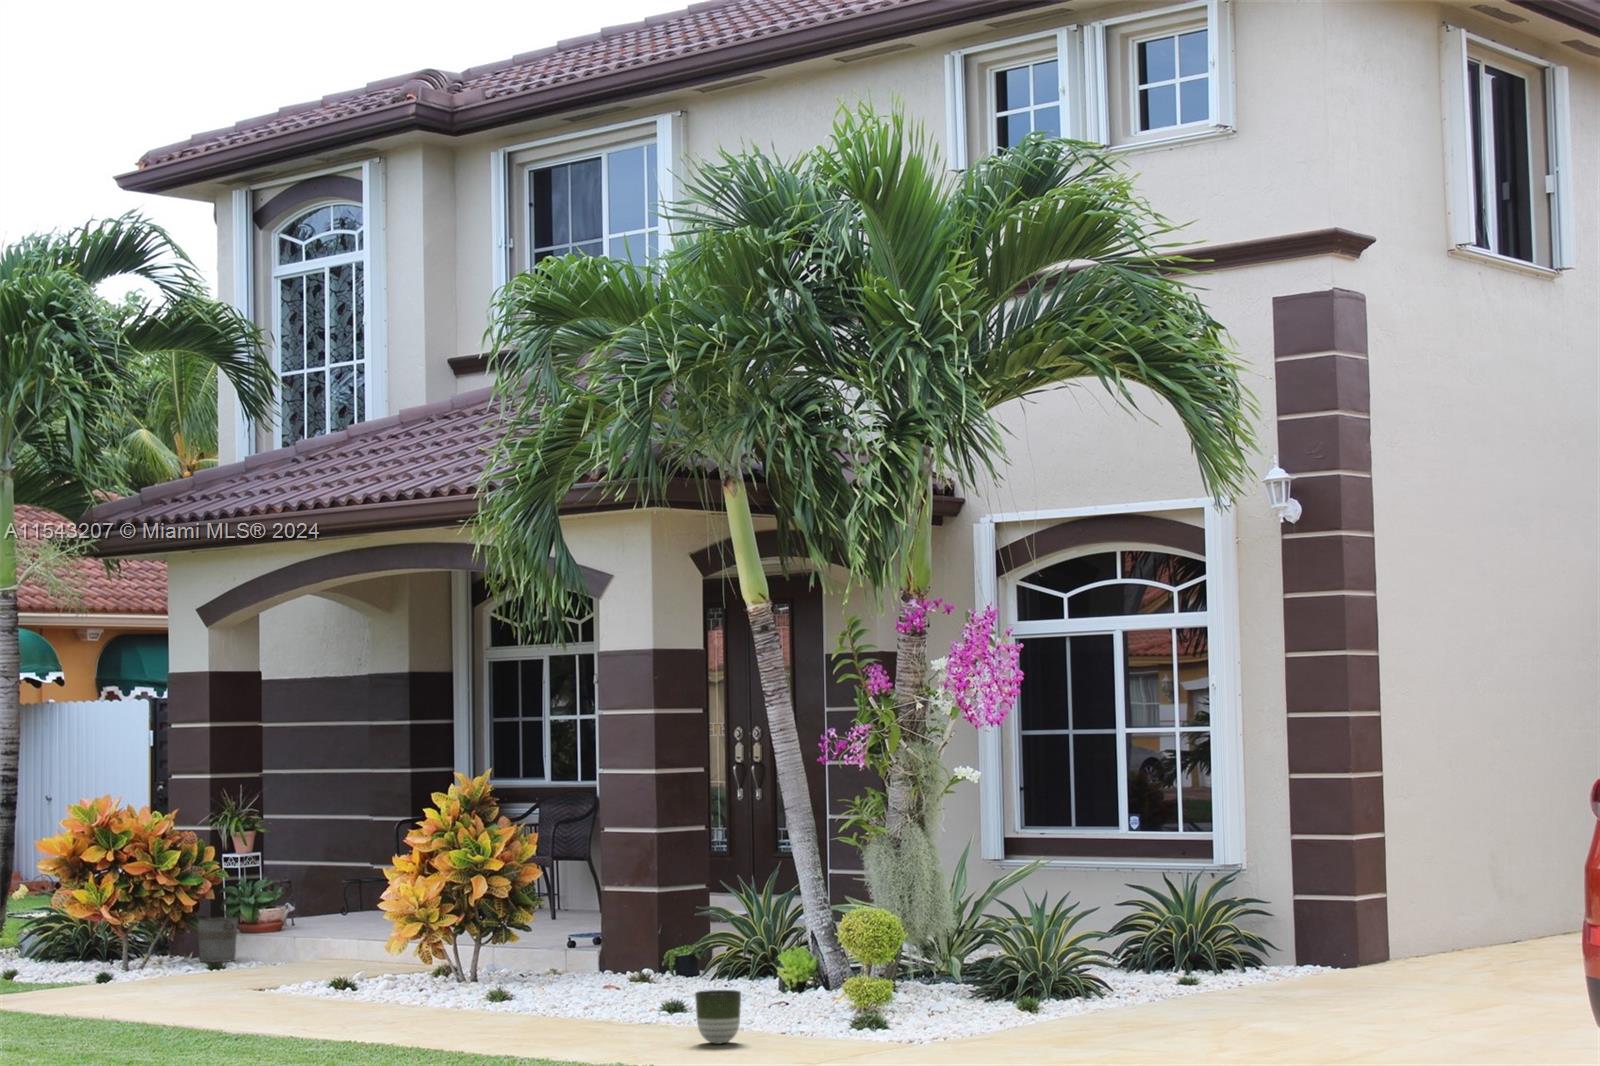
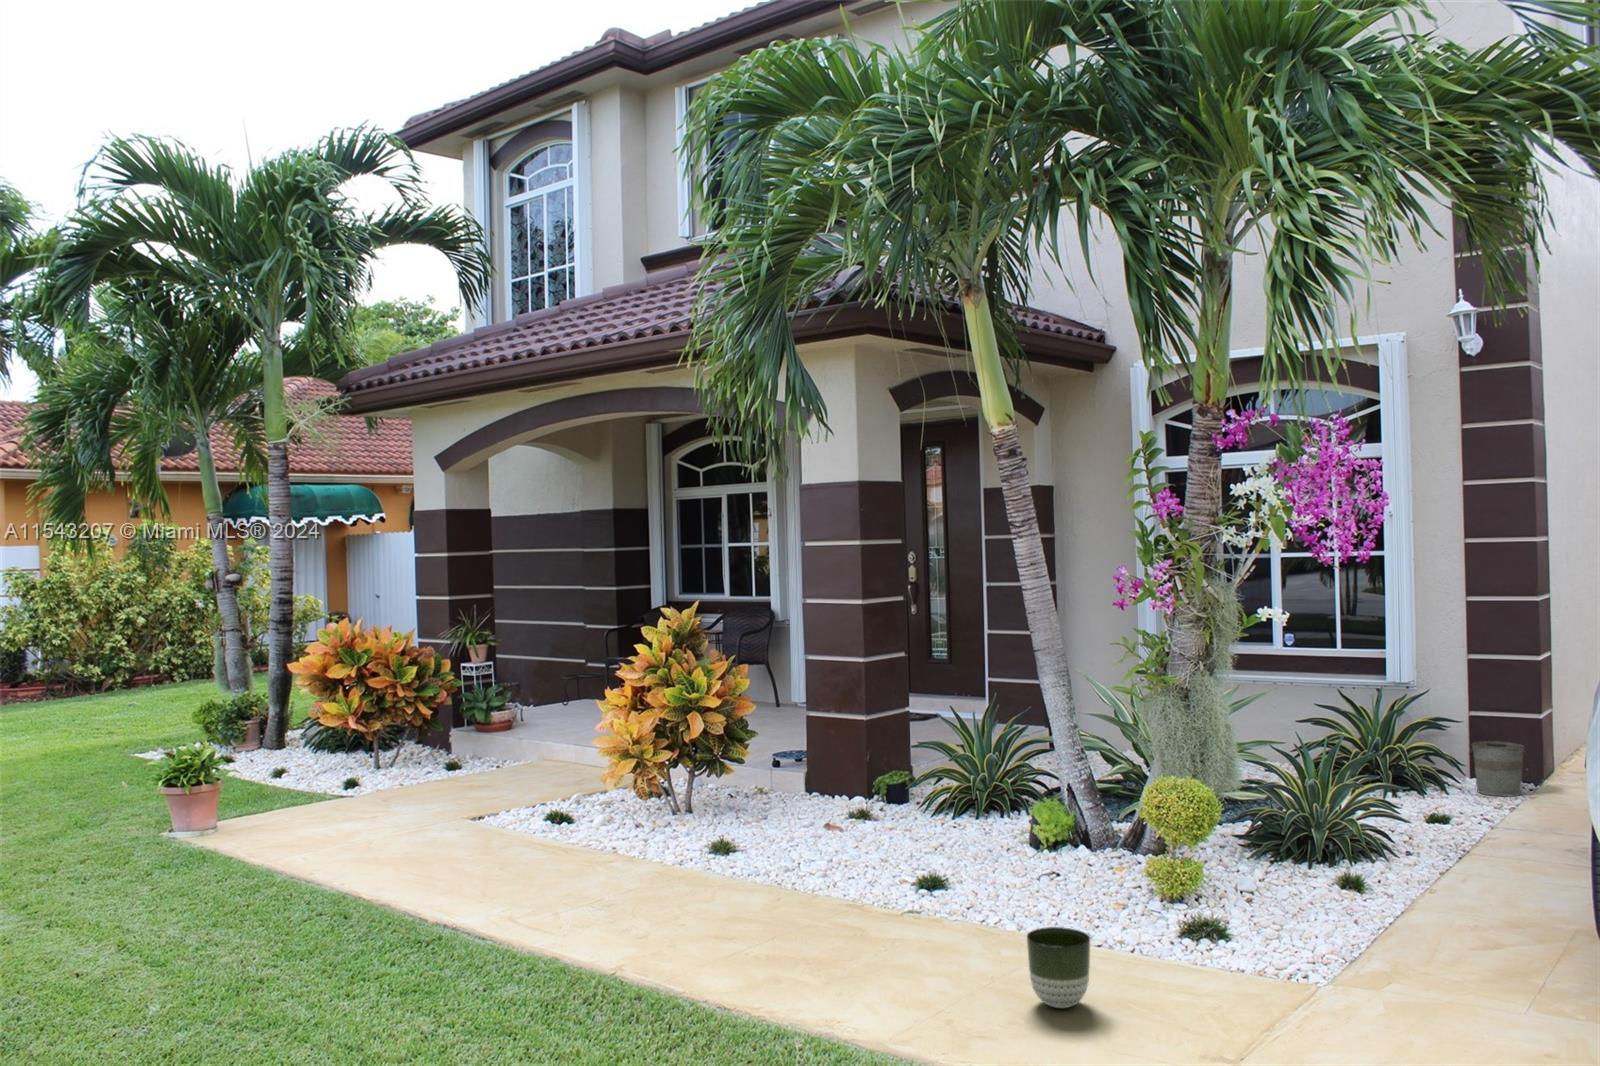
bucket: present [198,916,238,962] -> present [1469,741,1528,796]

